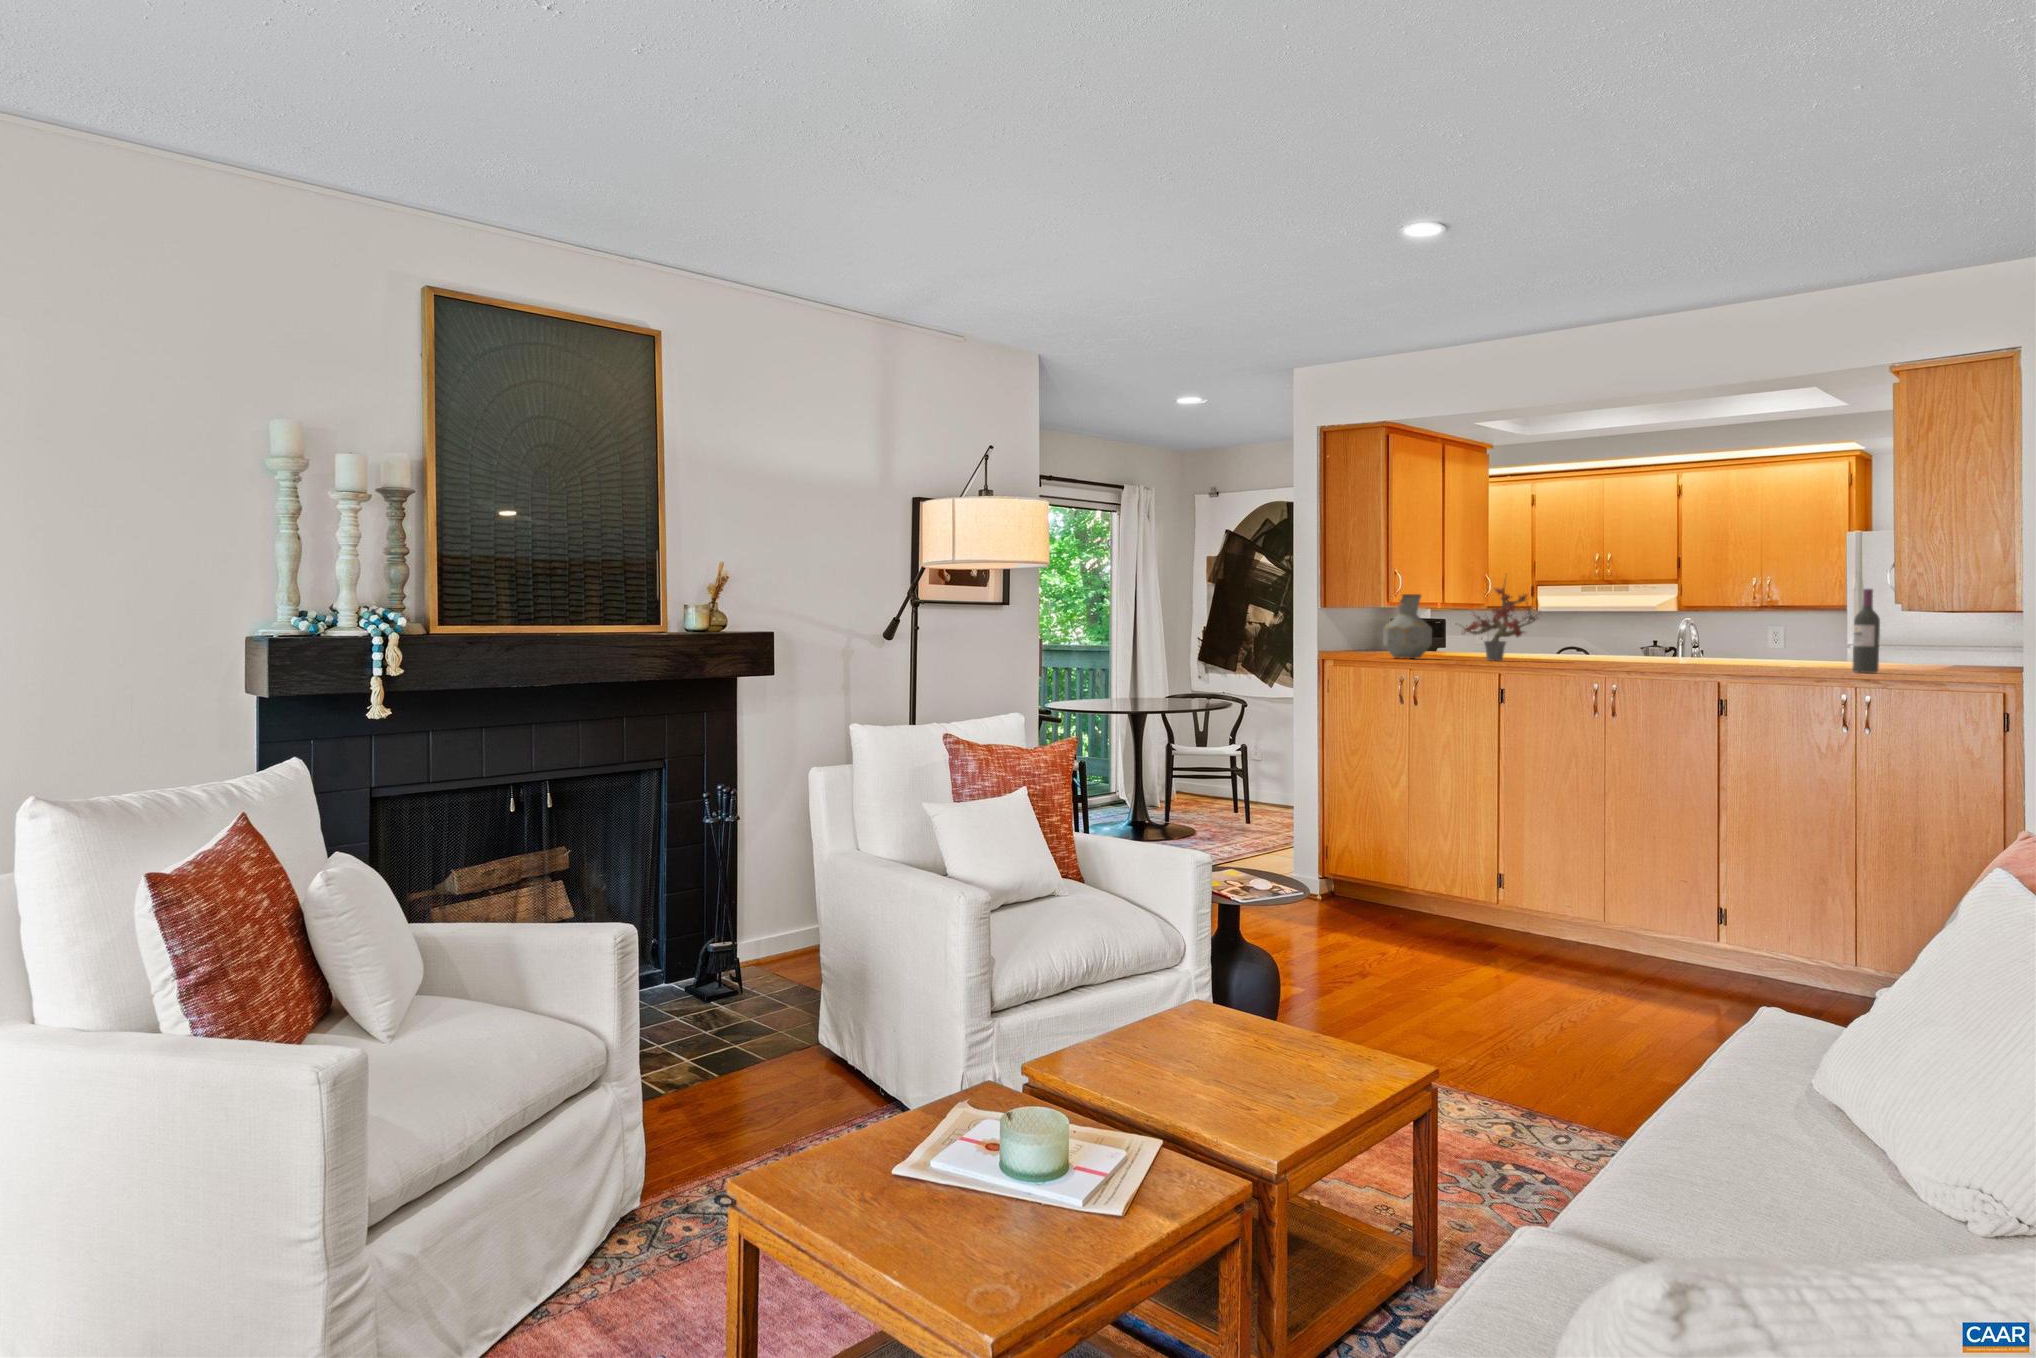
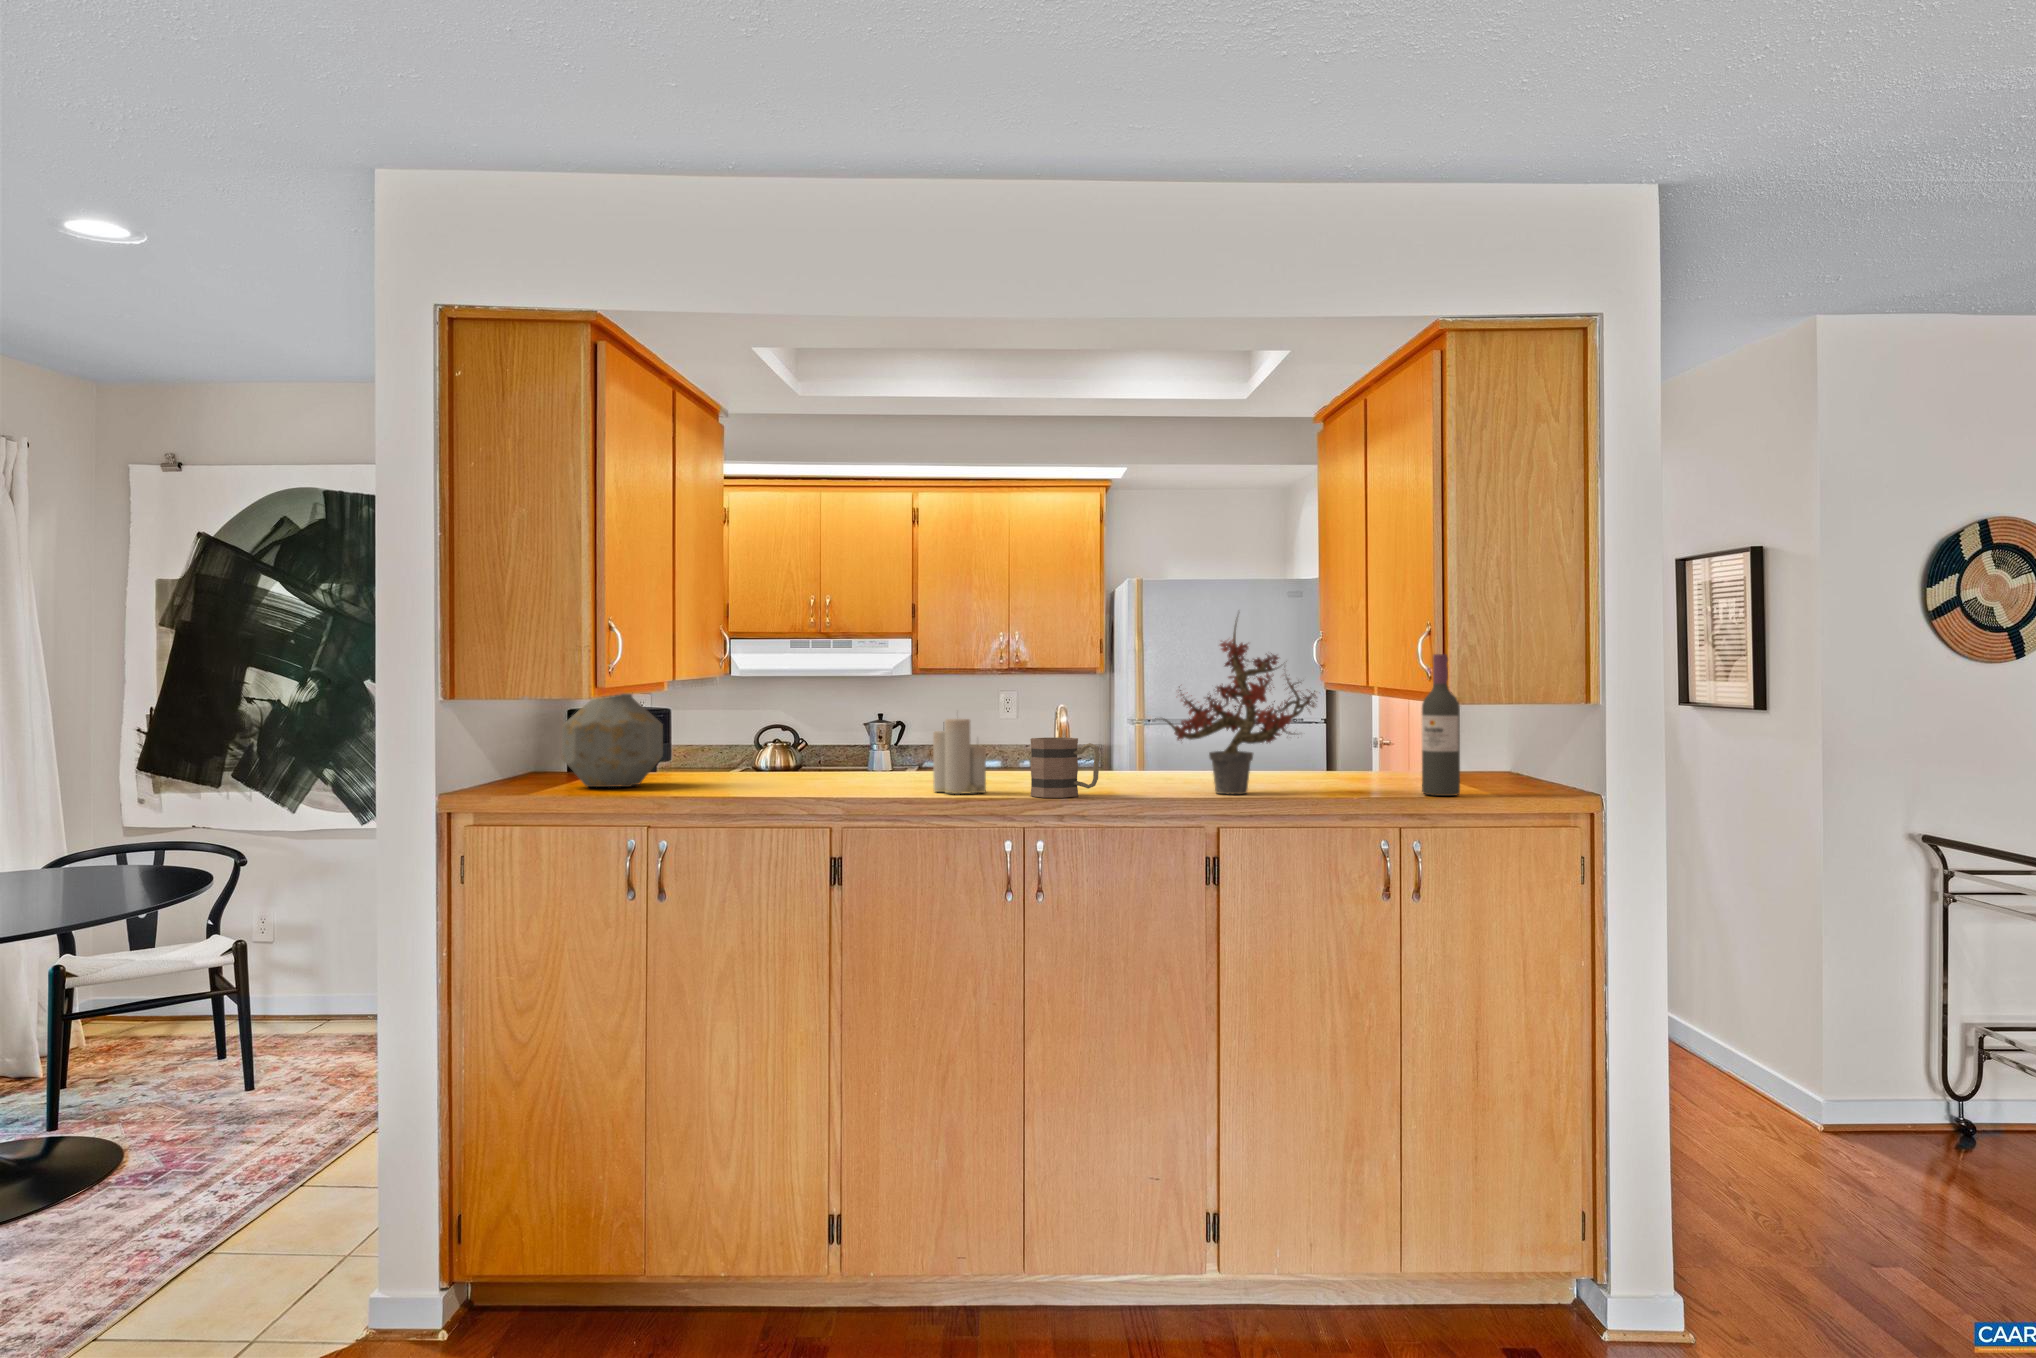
potted plant: present [1456,584,1539,661] -> present [1155,621,1317,794]
candle: none [1560,621,1588,664] -> present [933,719,986,794]
mug: none [1605,636,1642,666] -> present [1030,737,1100,798]

